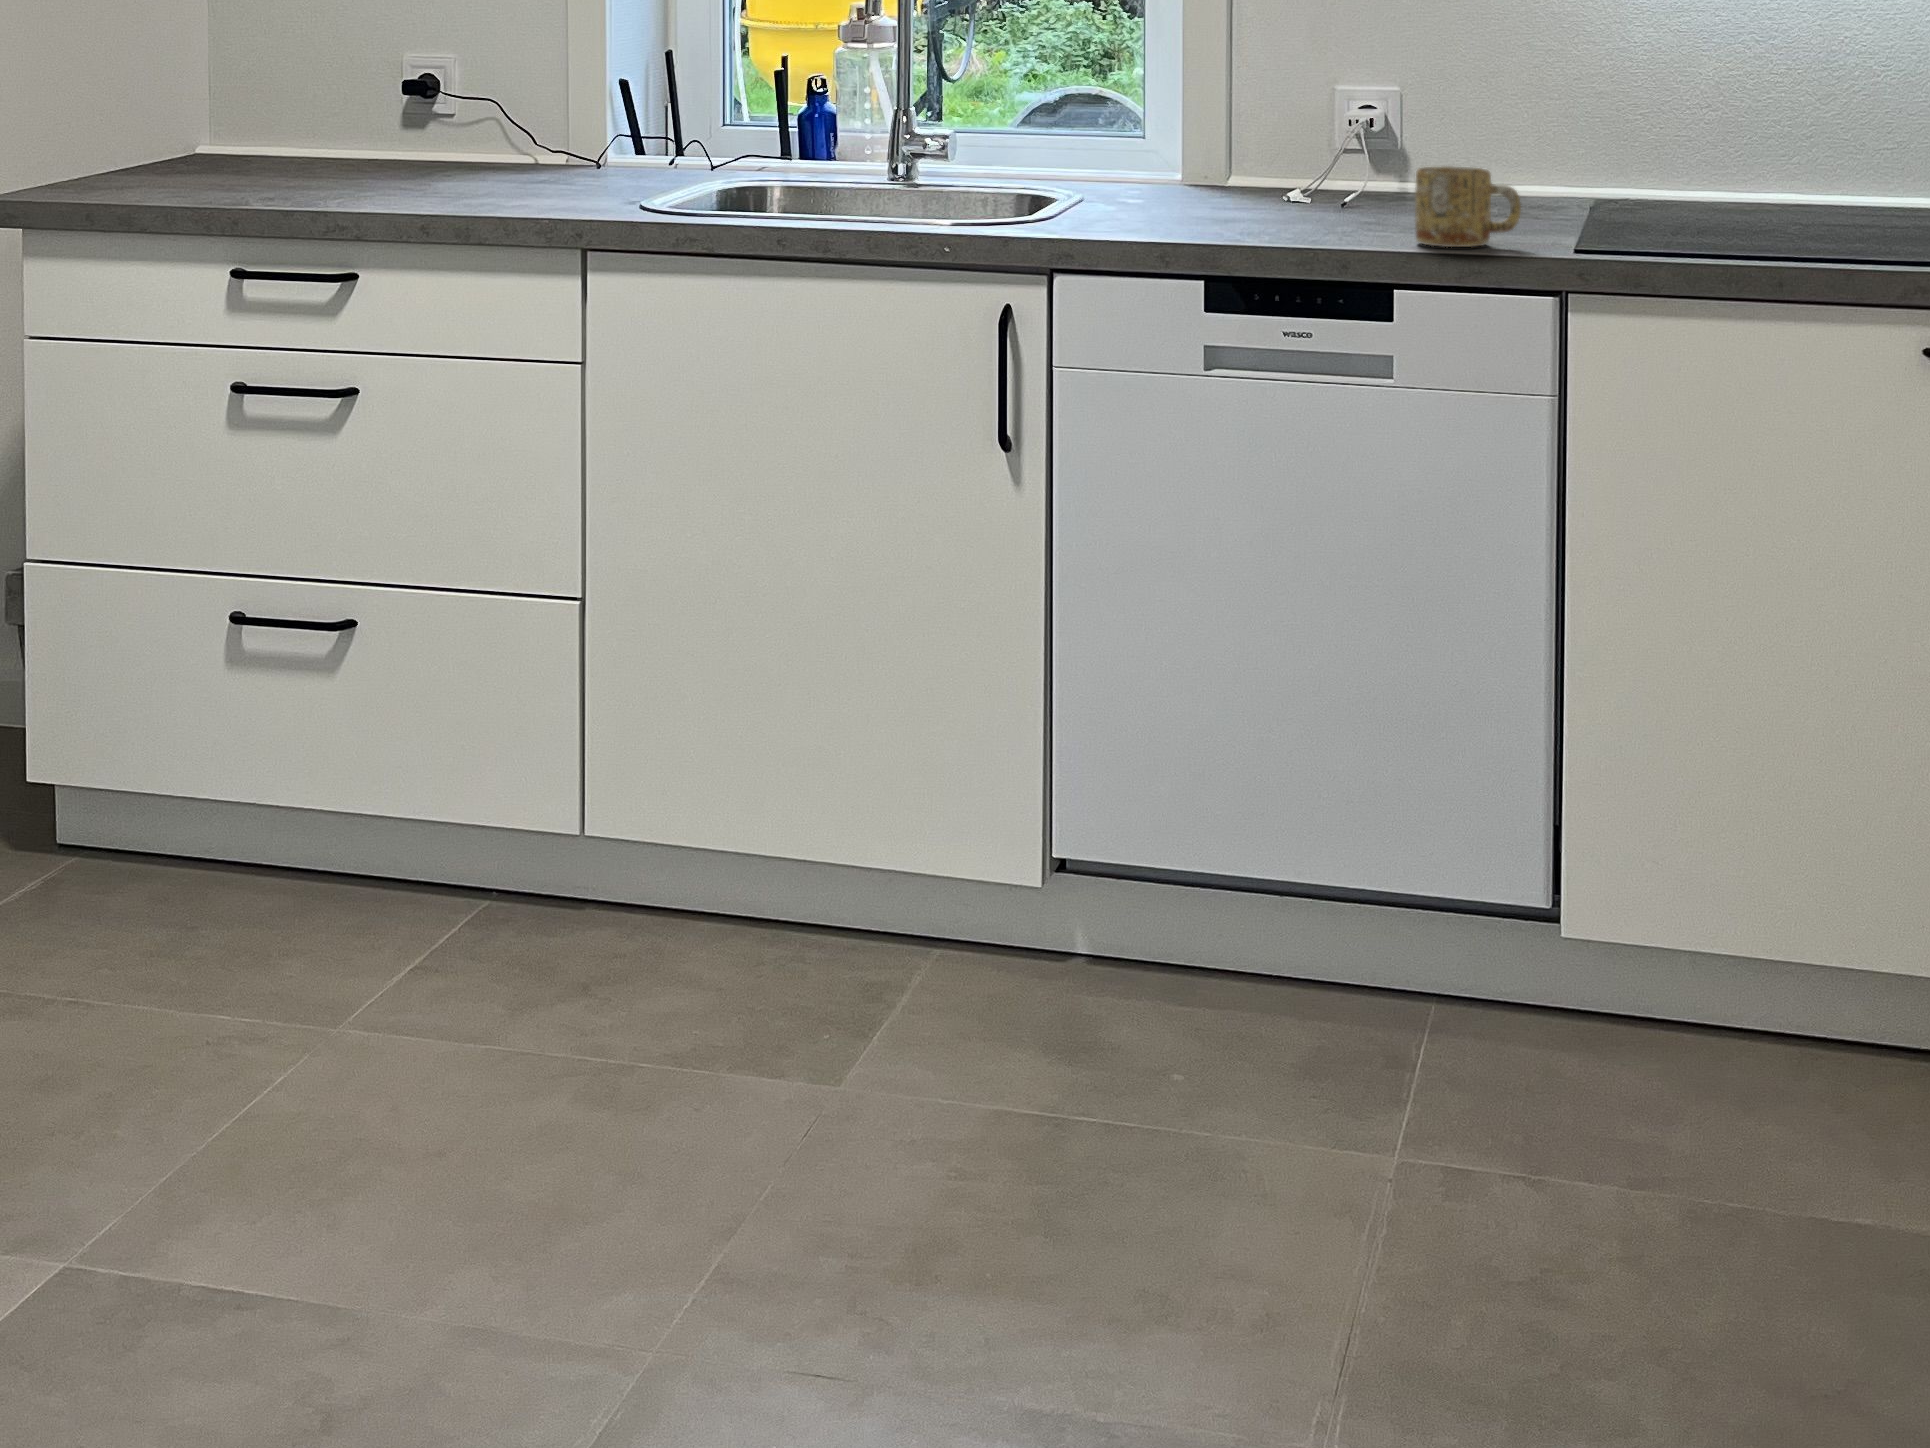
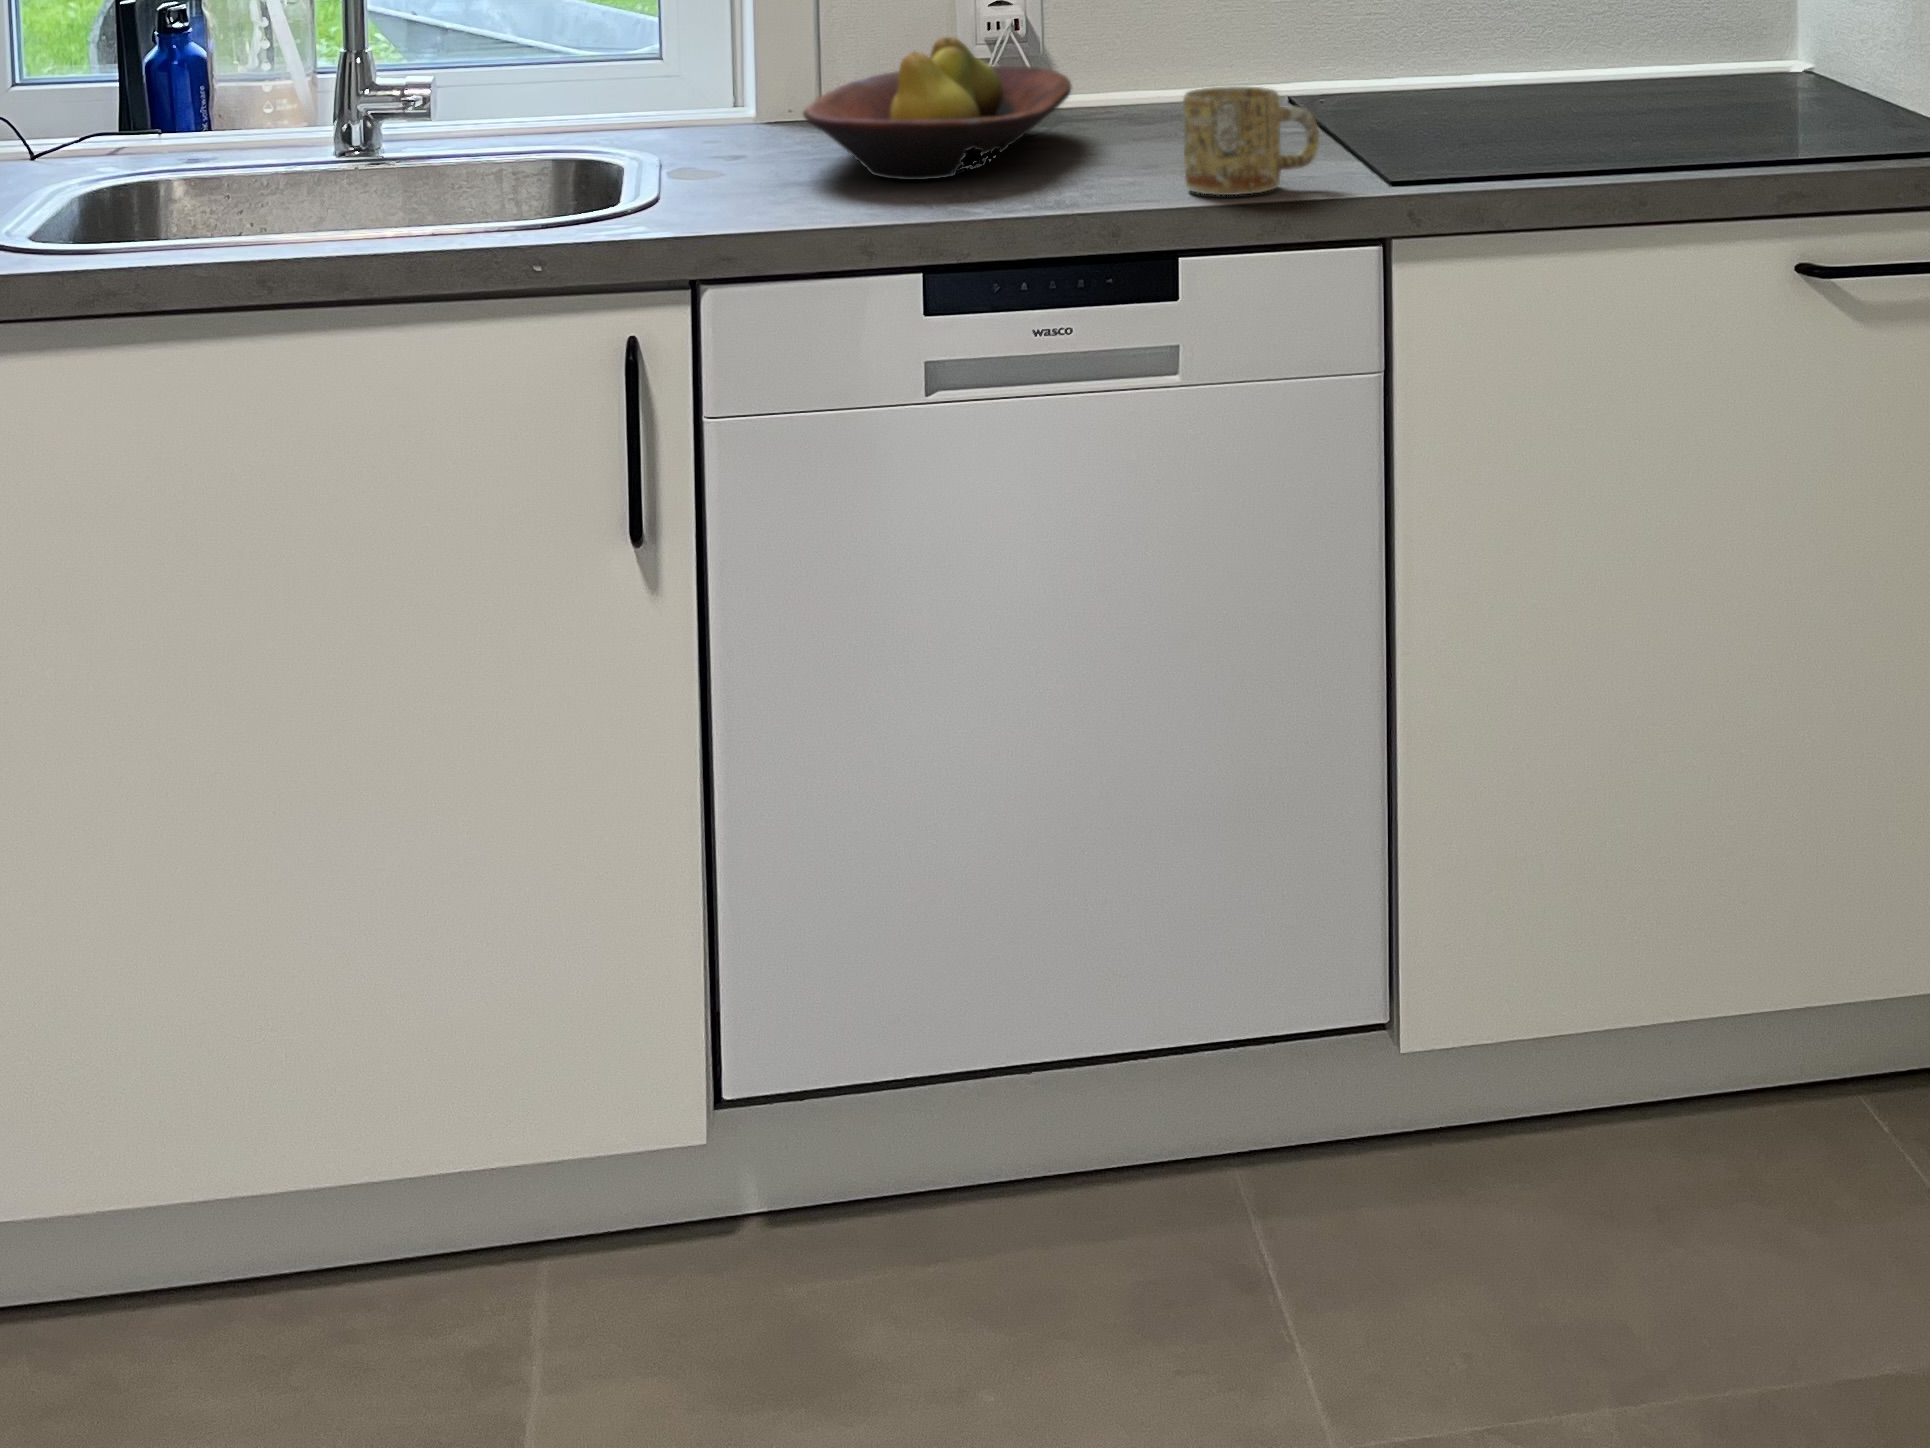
fruit bowl: none [1167,123,1395,222] -> present [803,37,1071,180]

